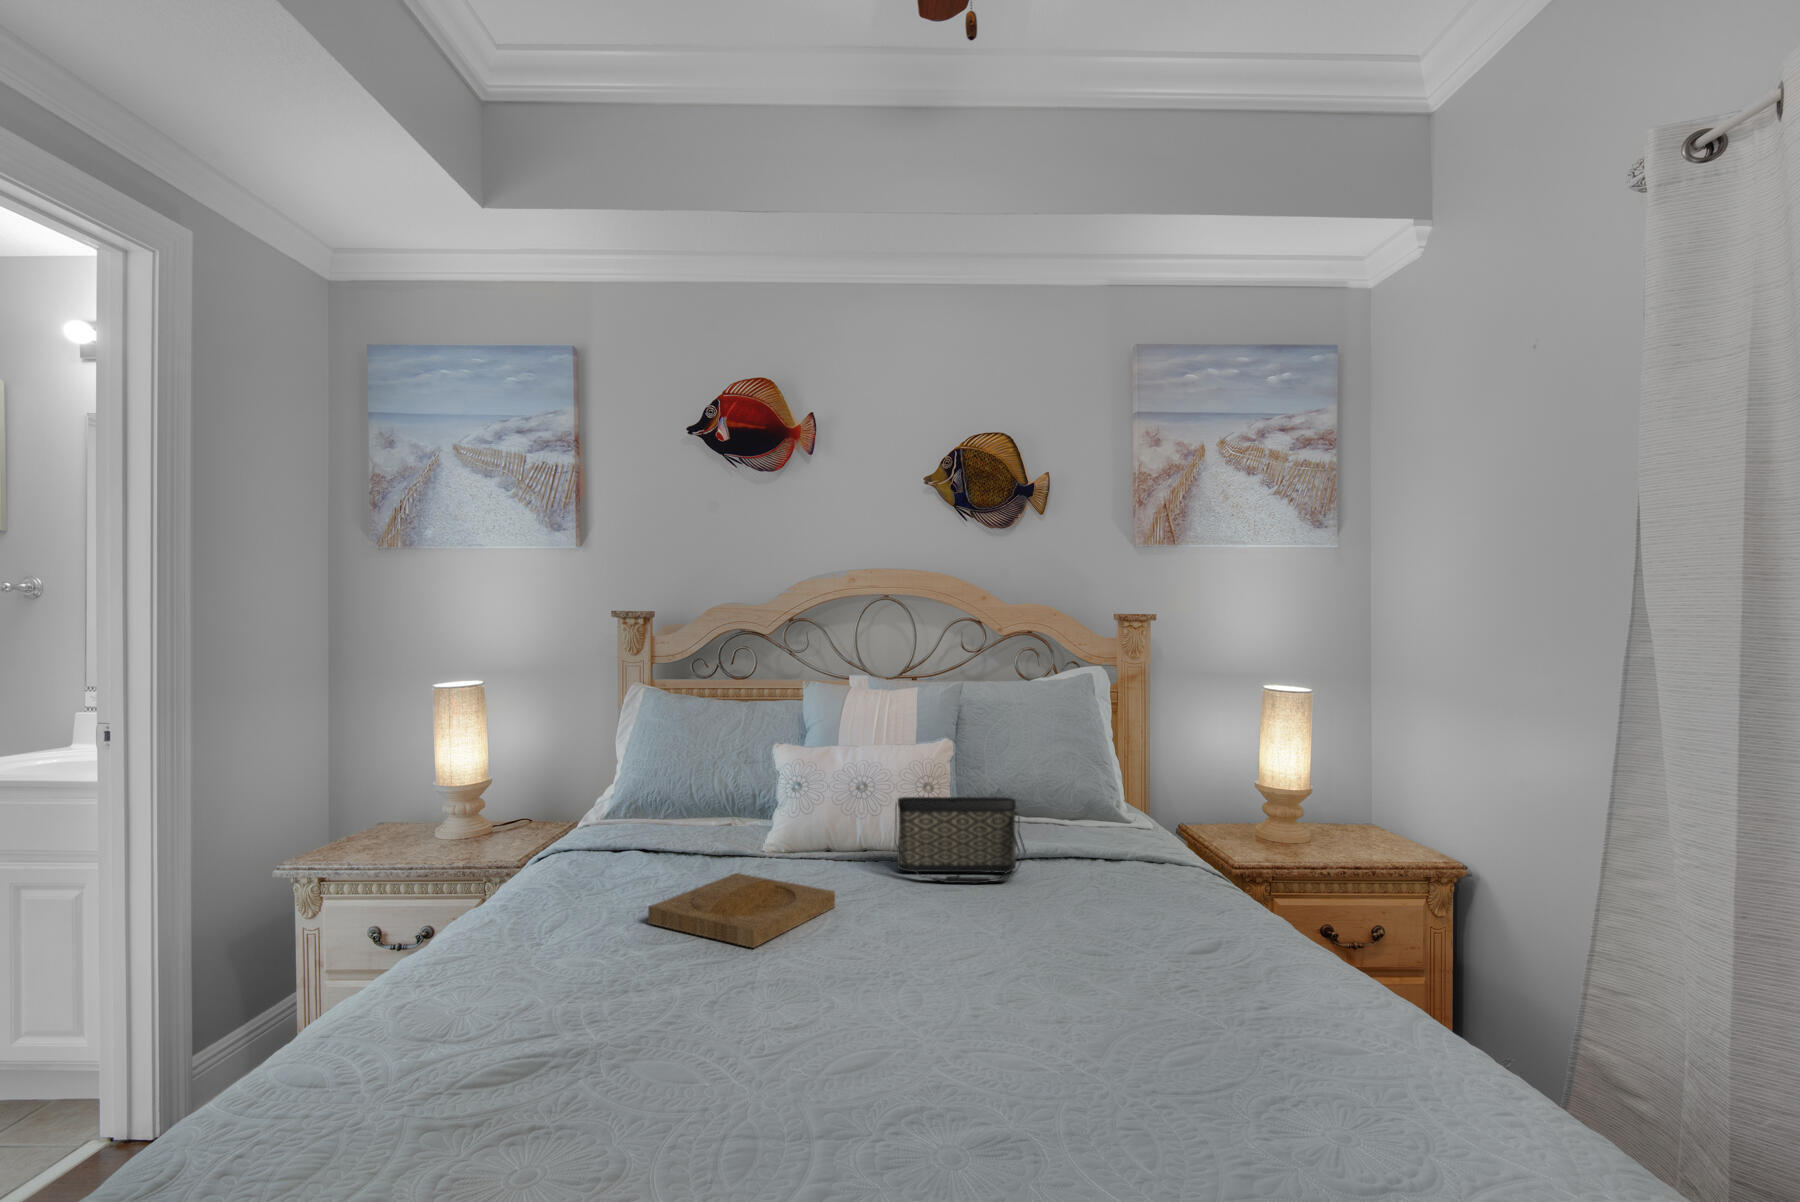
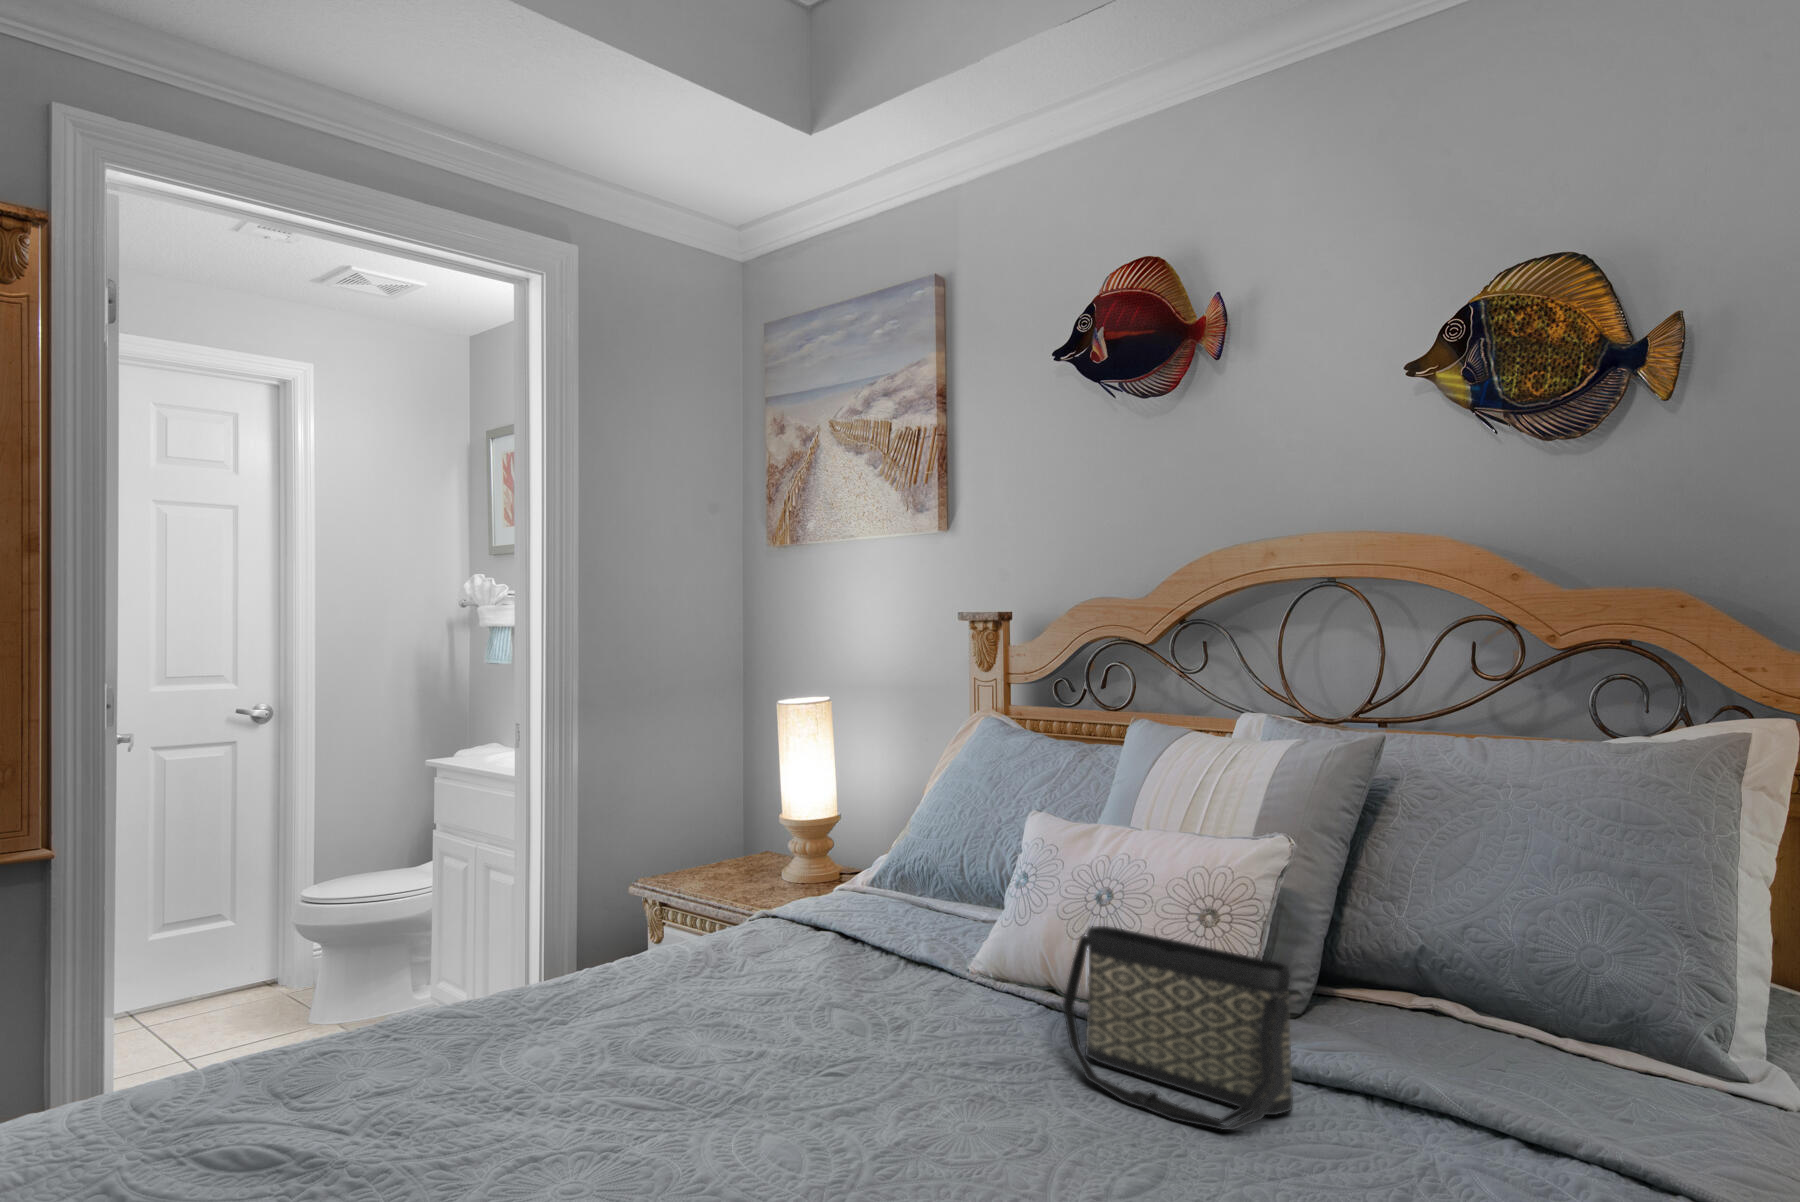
tray: present [648,873,835,948] -> none [652,998,893,1125]

